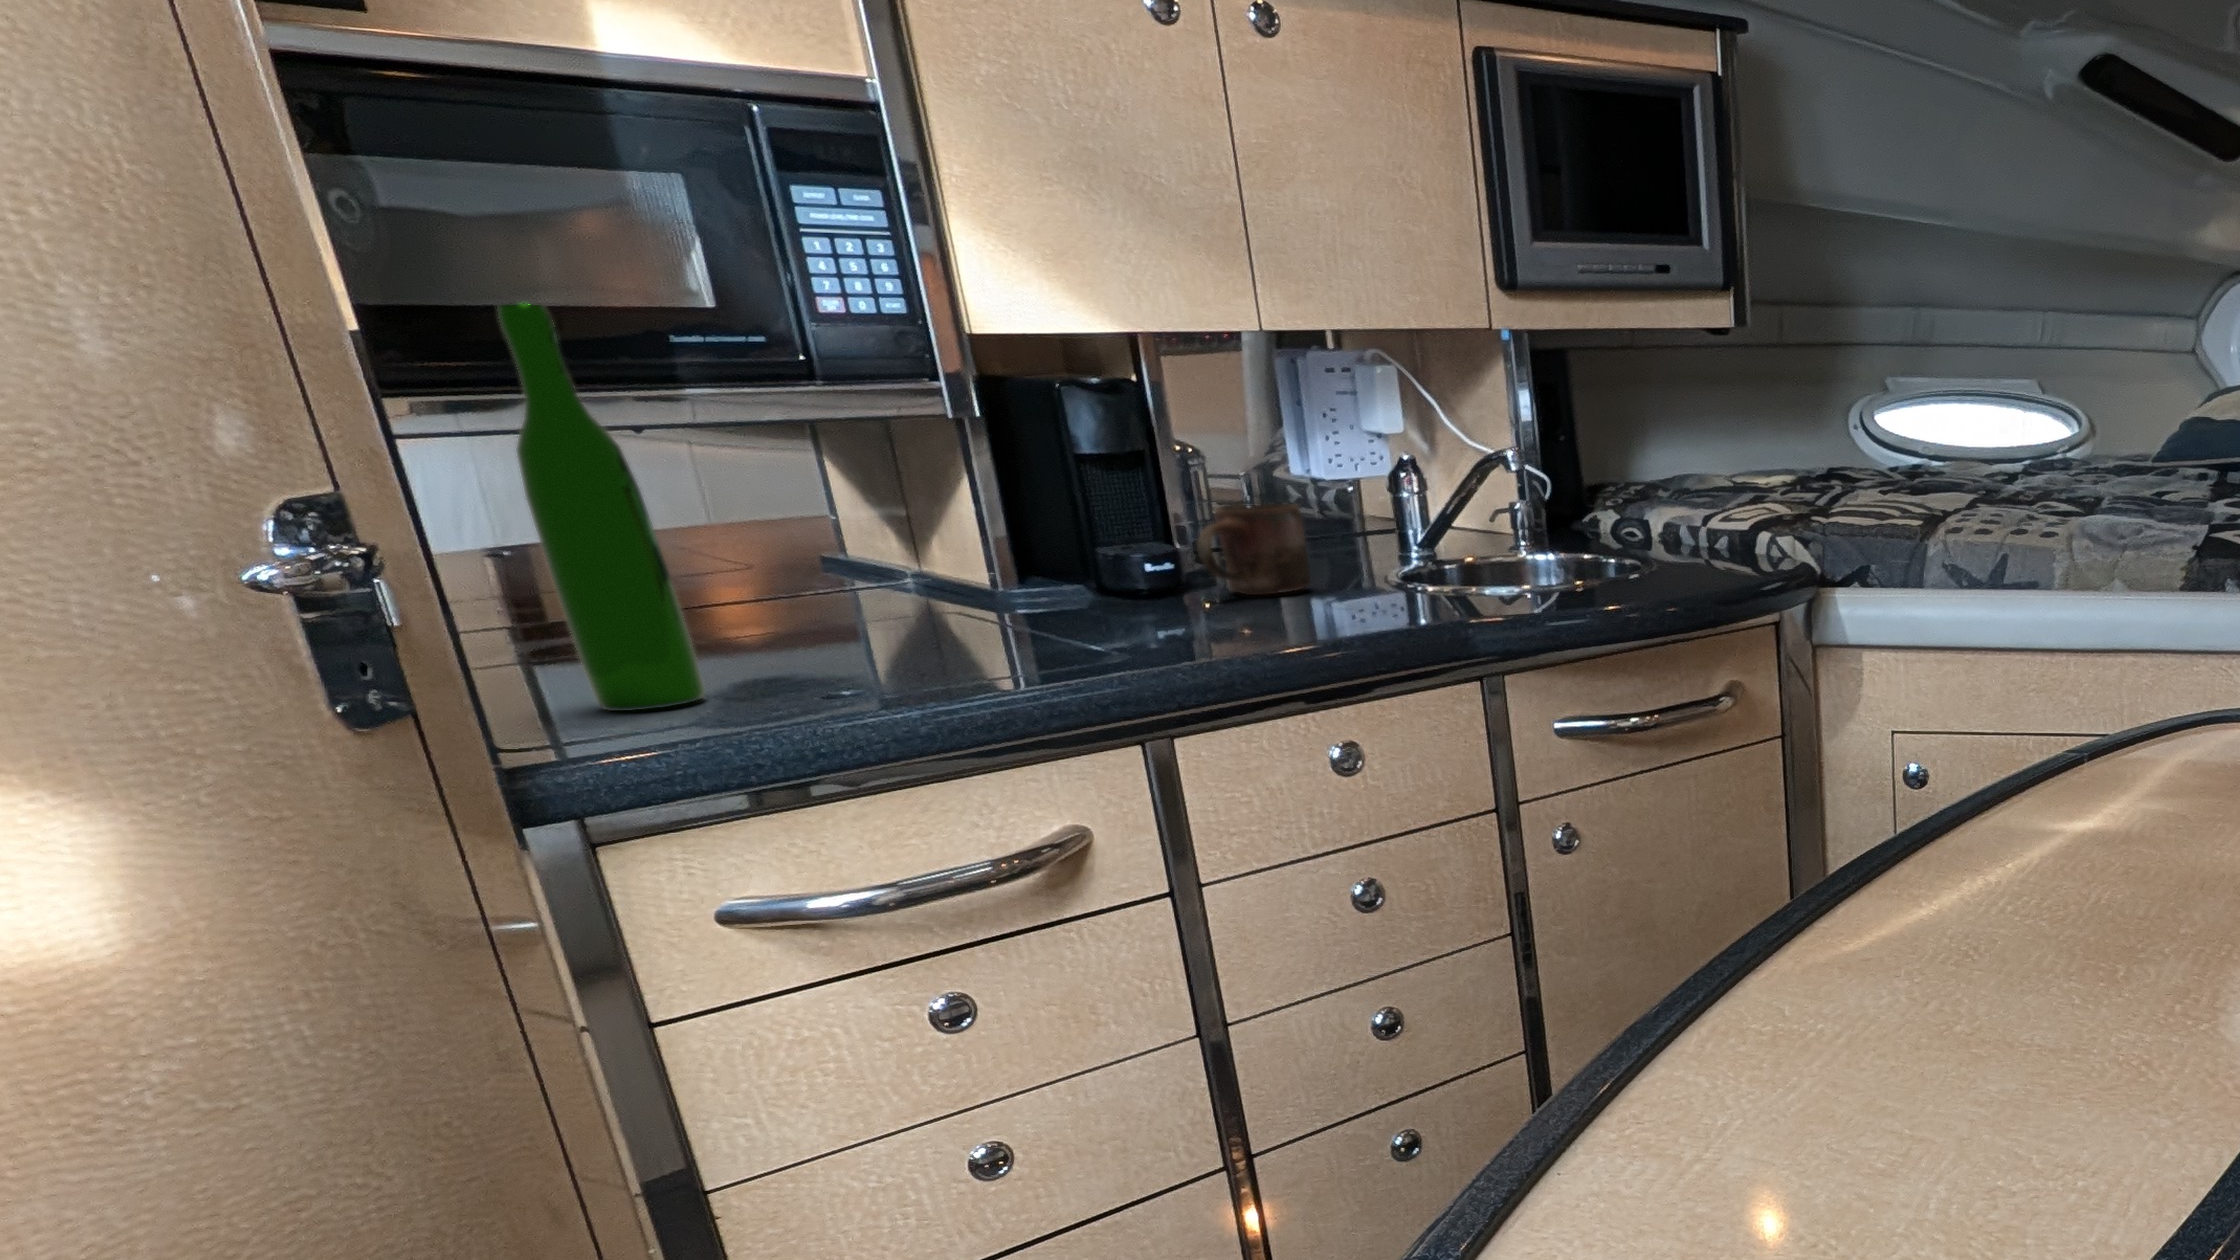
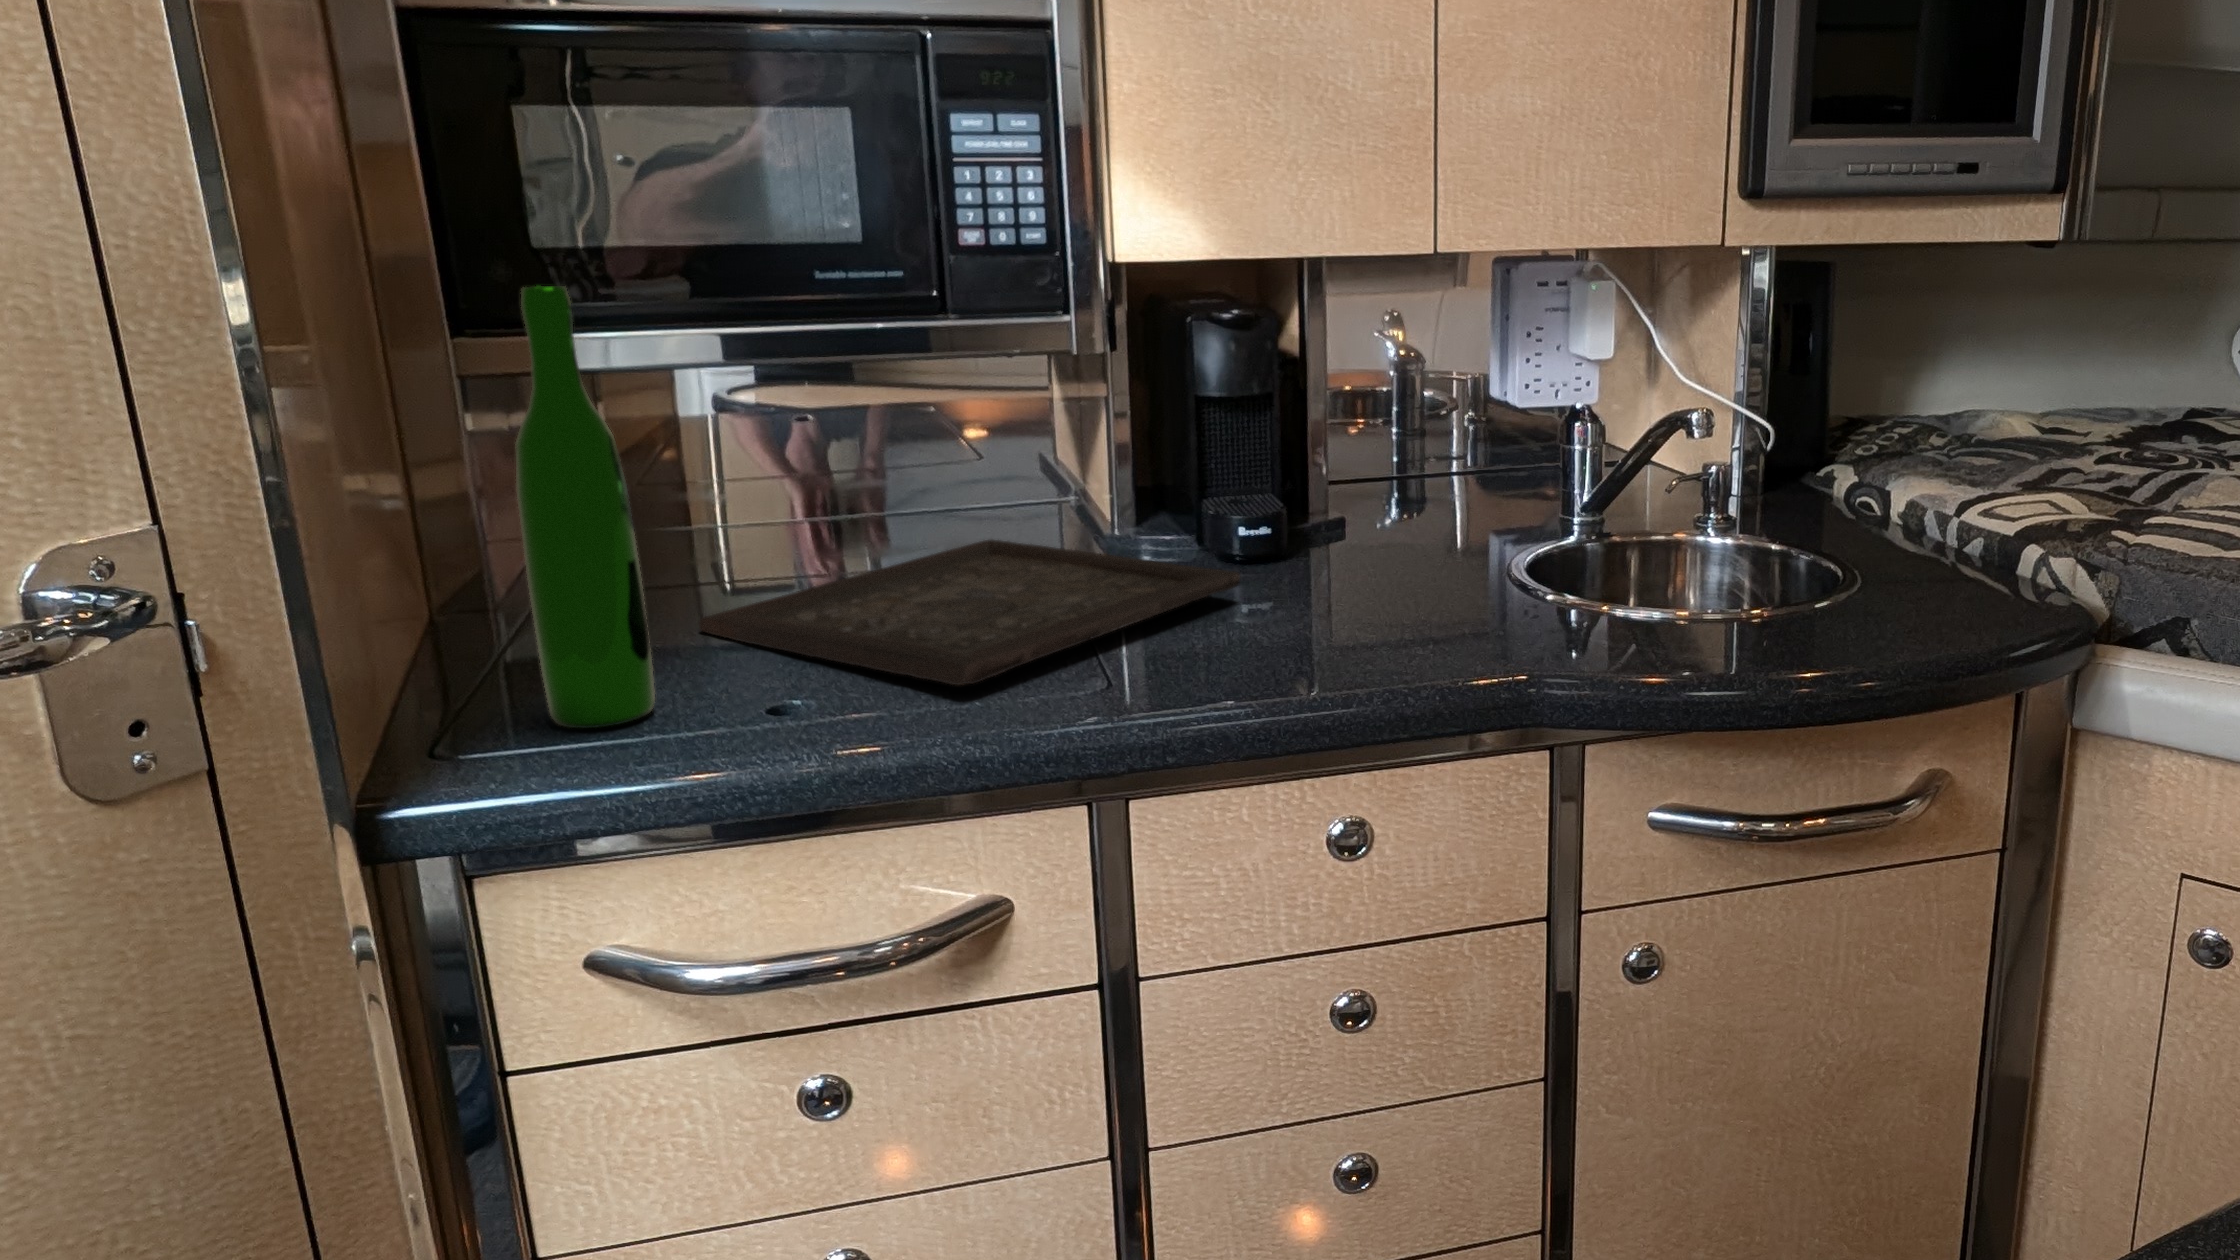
mug: present [1197,504,1311,595] -> none [1280,469,1413,584]
tray: none [661,585,1176,665] -> present [699,540,1240,685]

